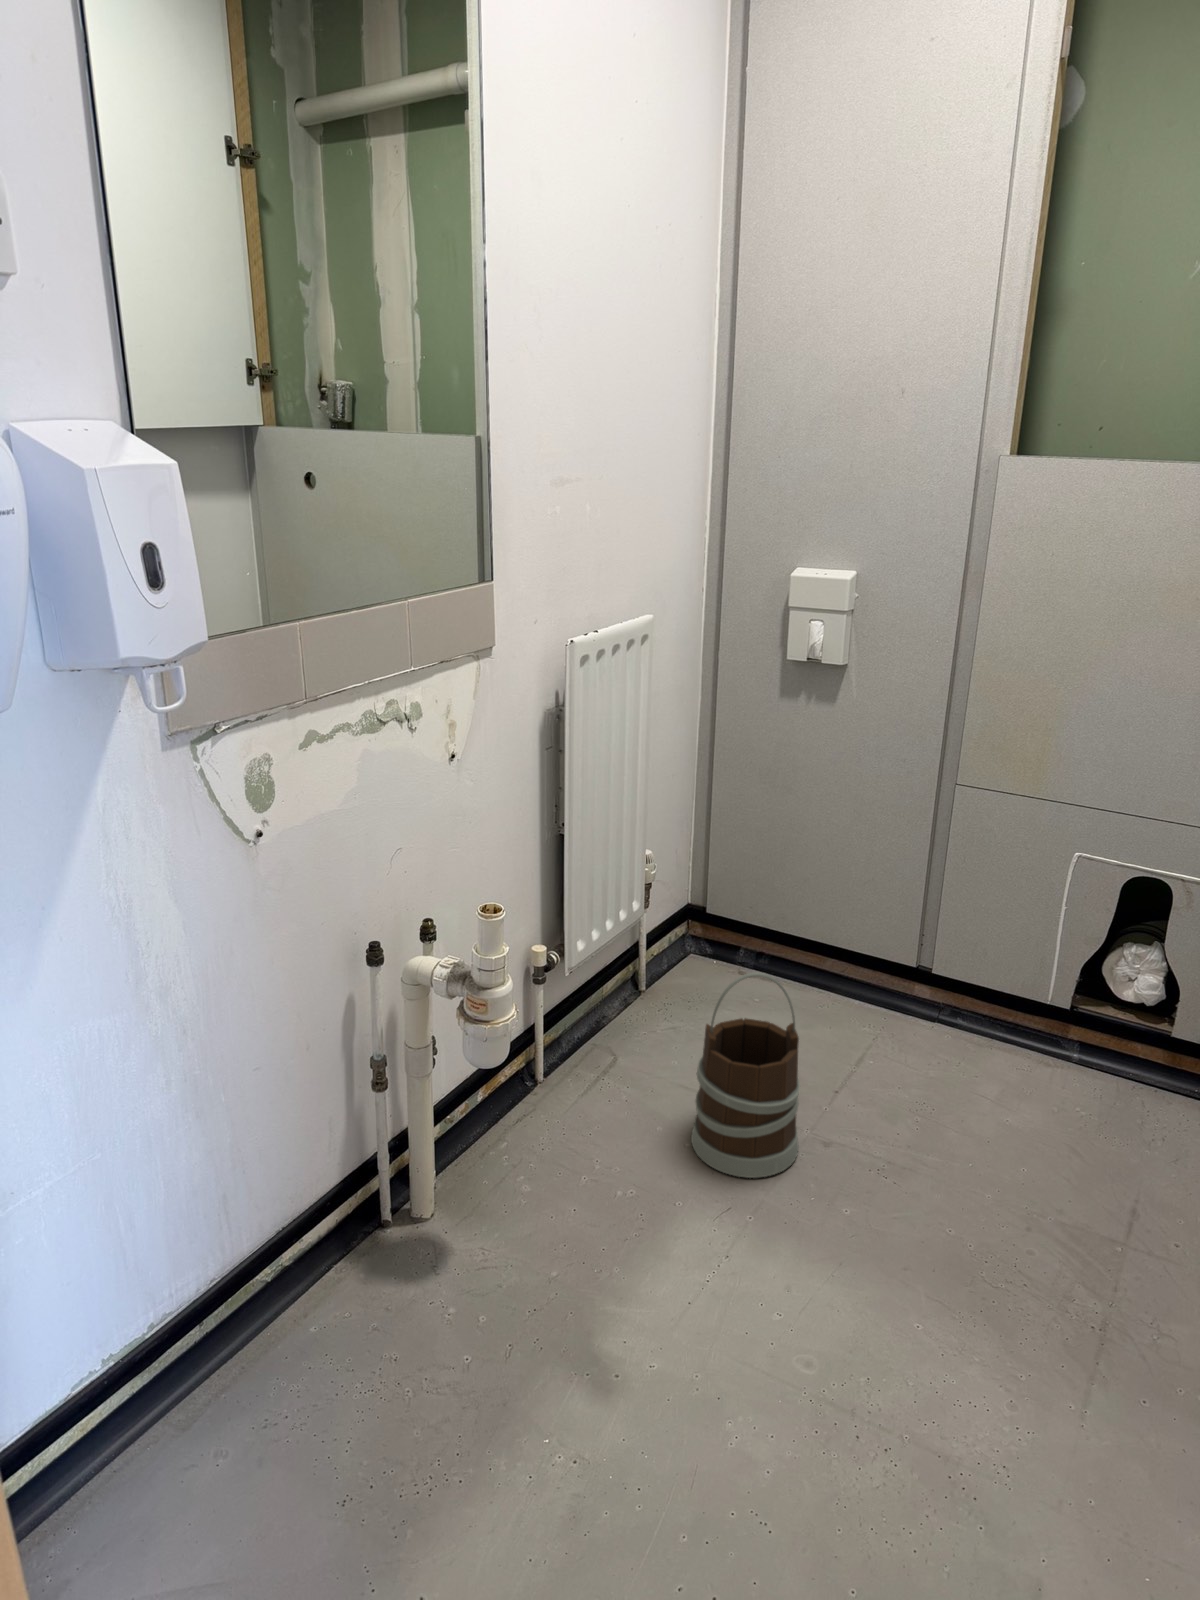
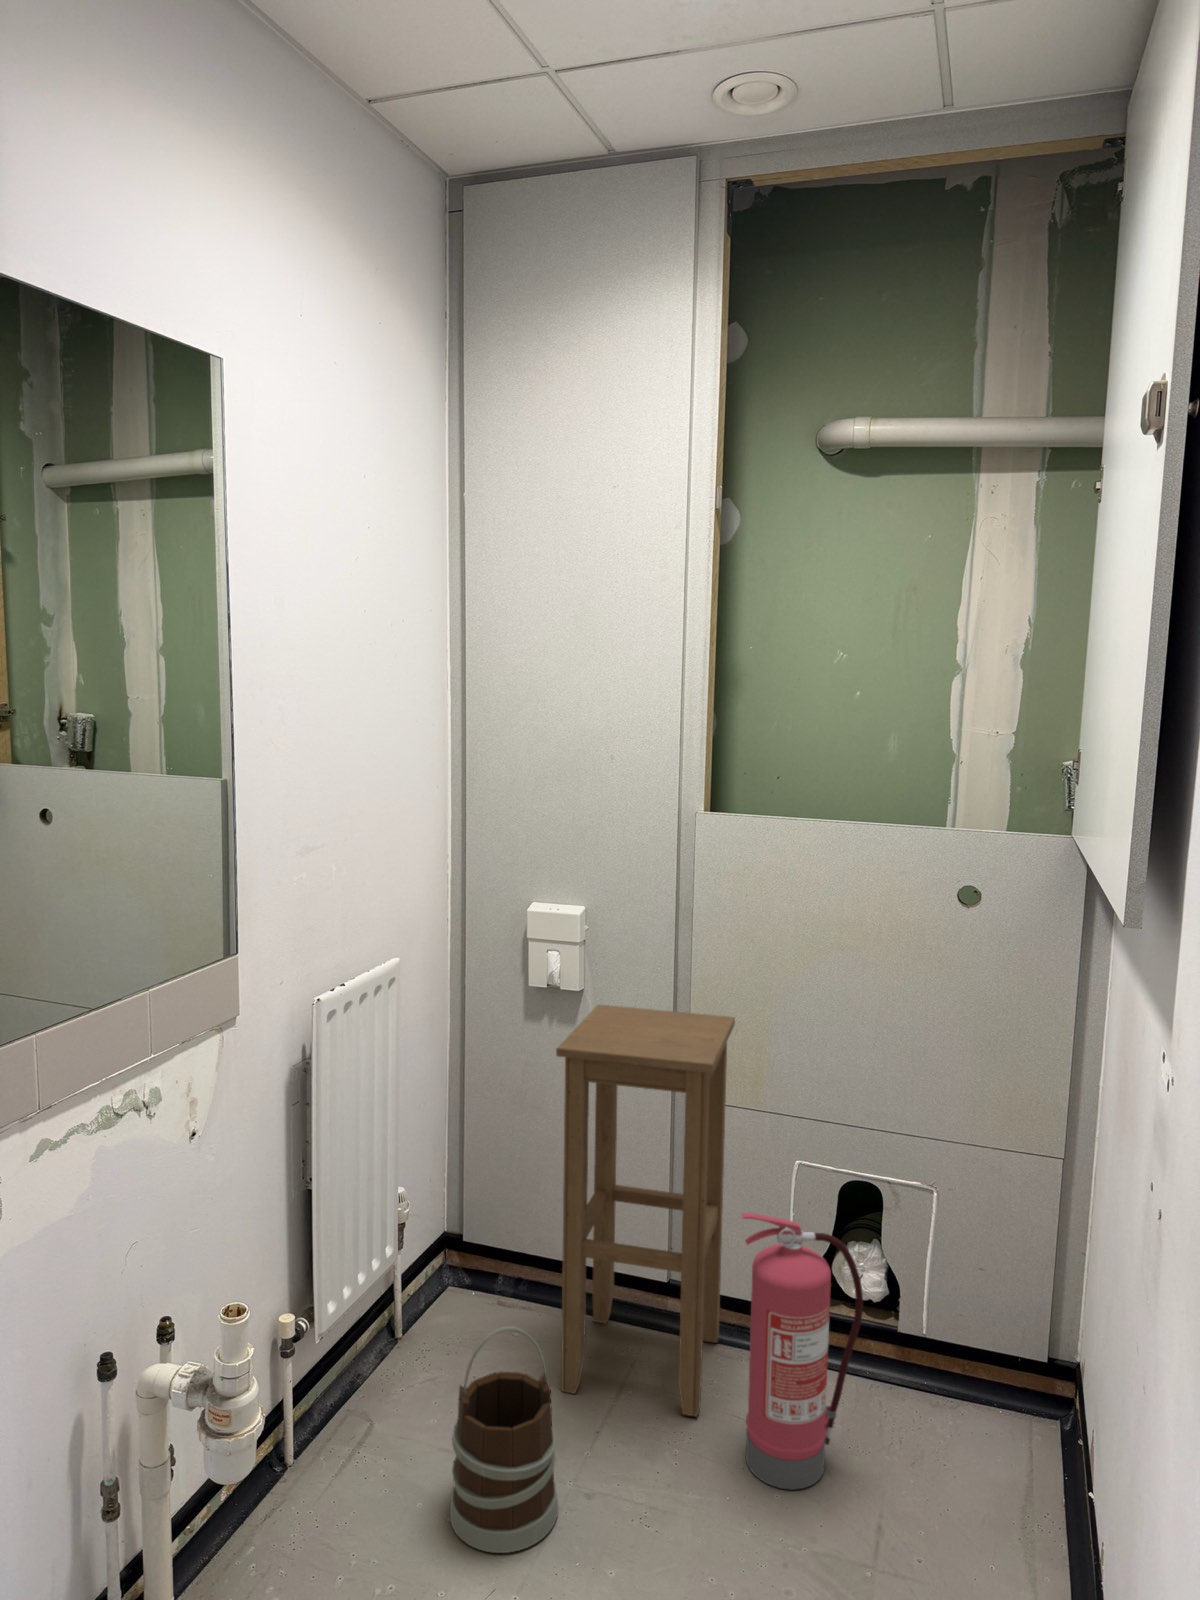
stool: none [801,676,1022,1091] -> present [556,1005,735,1417]
fire extinguisher: none [995,888,1150,1166] -> present [742,1213,863,1490]

